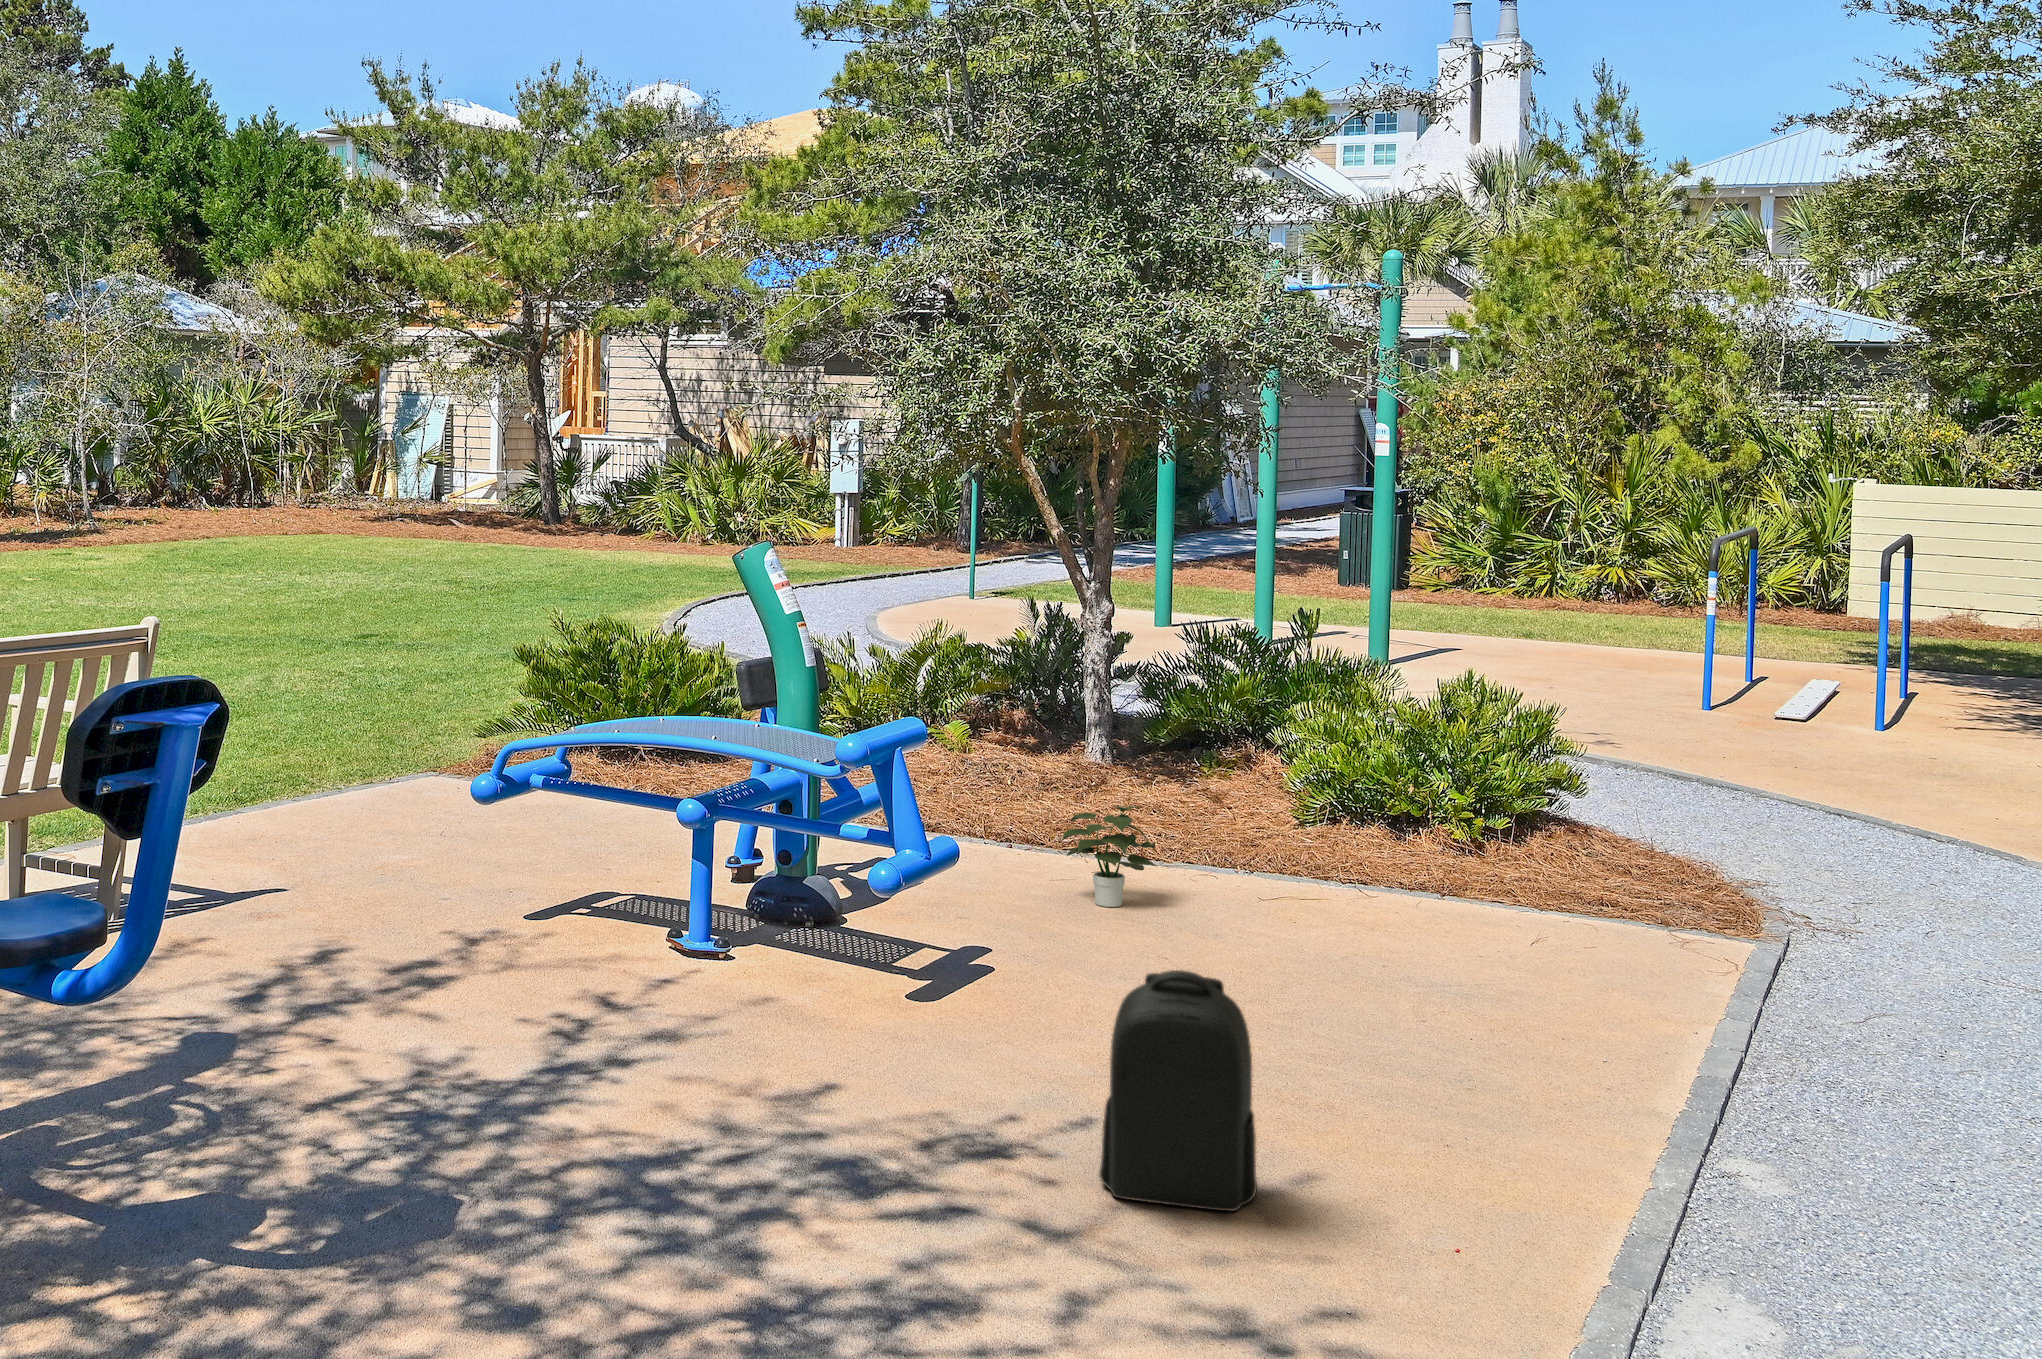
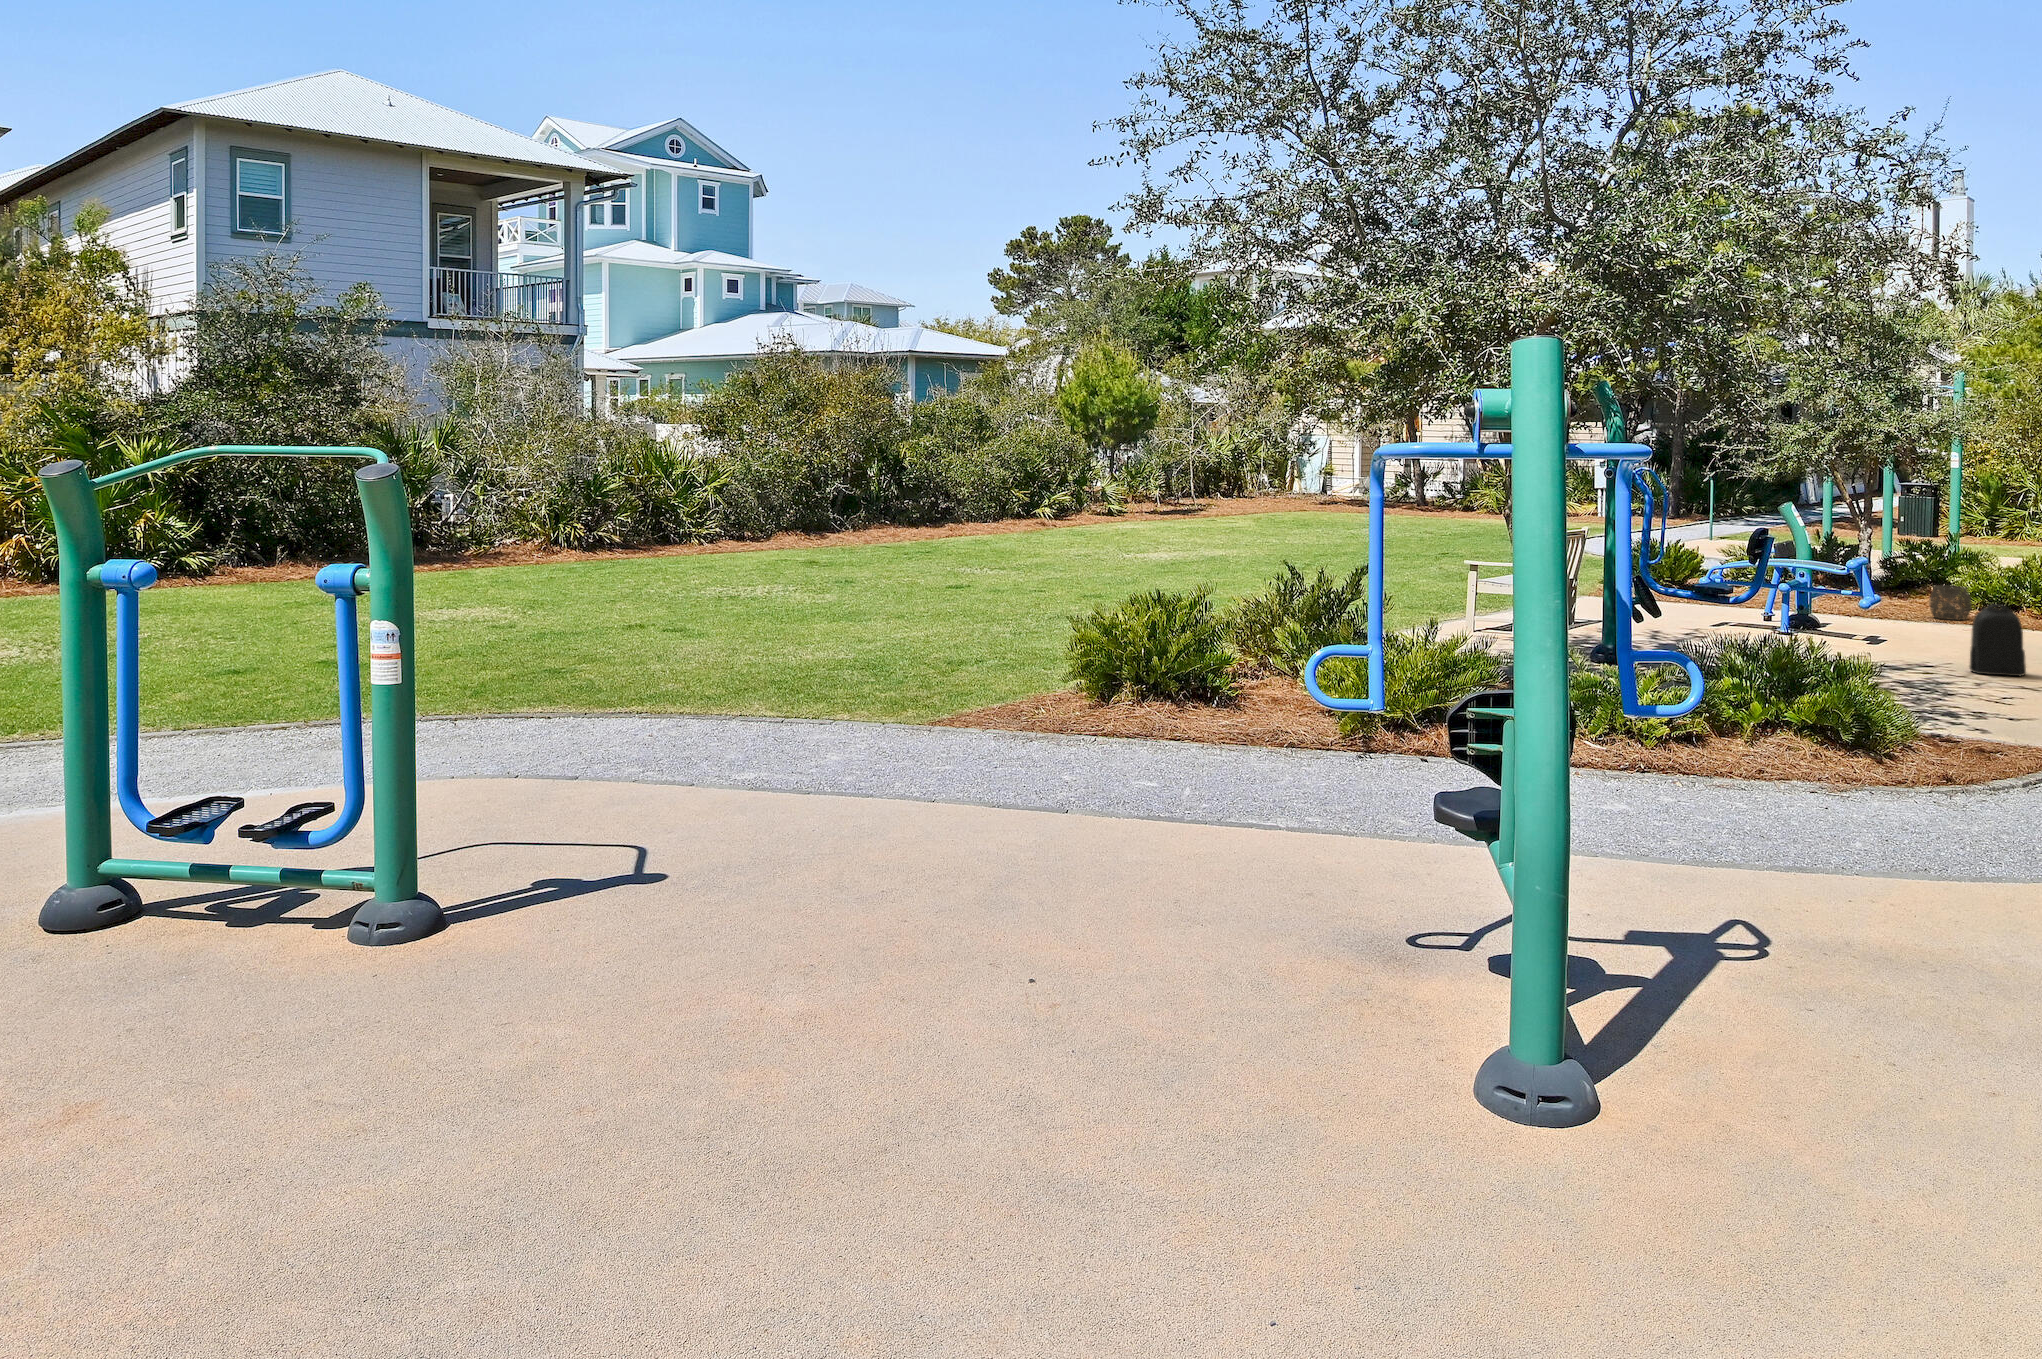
woven basket: none [1209,778,1303,869] -> present [1930,585,1971,620]
potted plant: present [1061,806,1156,907] -> none [1880,588,1923,627]

